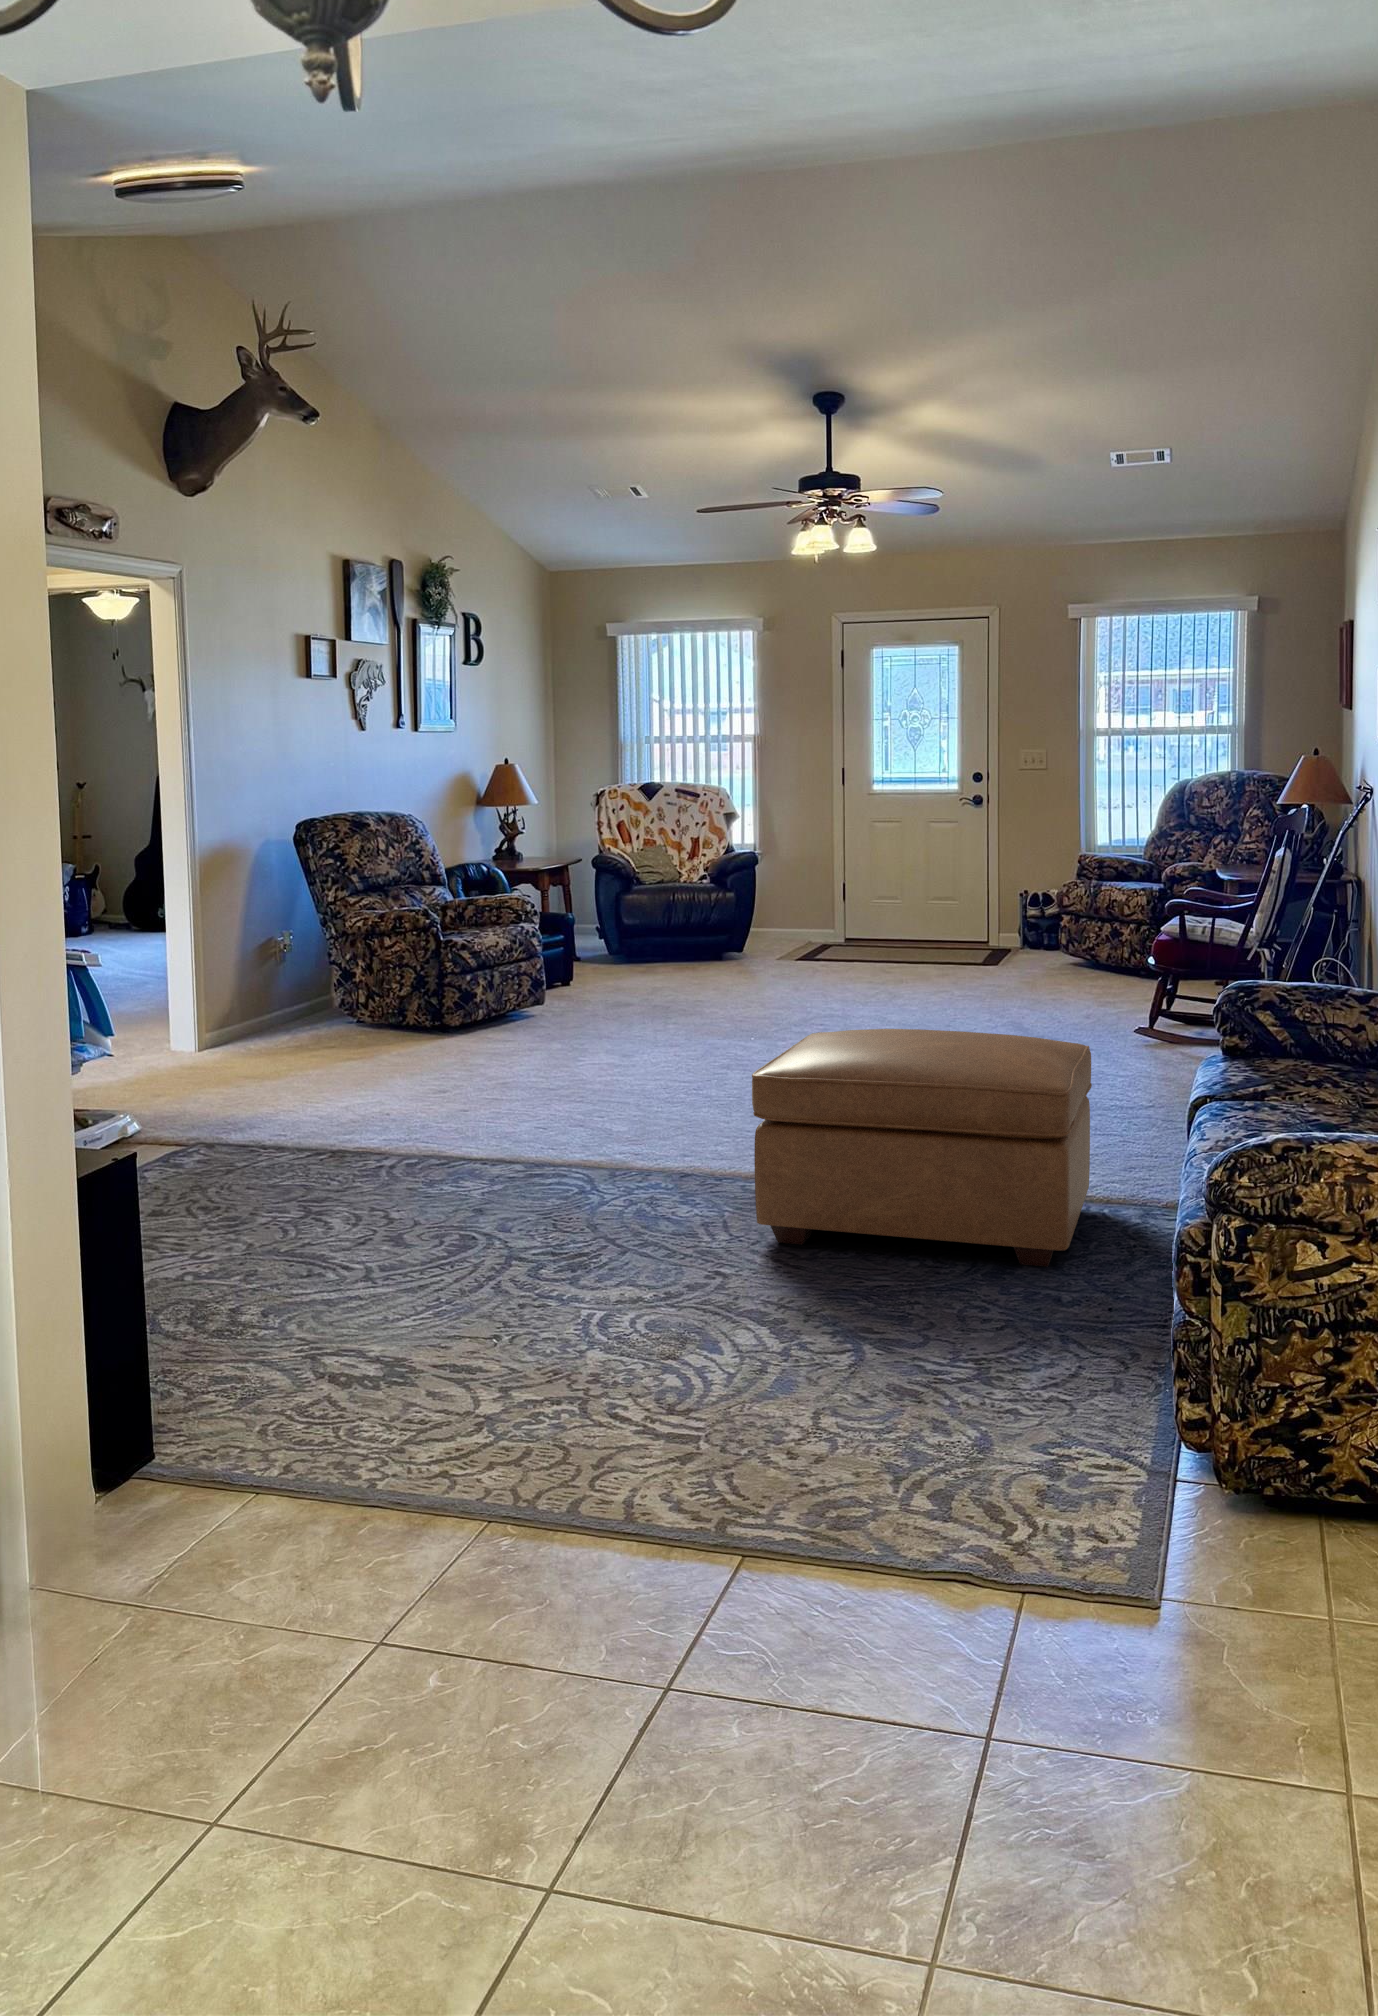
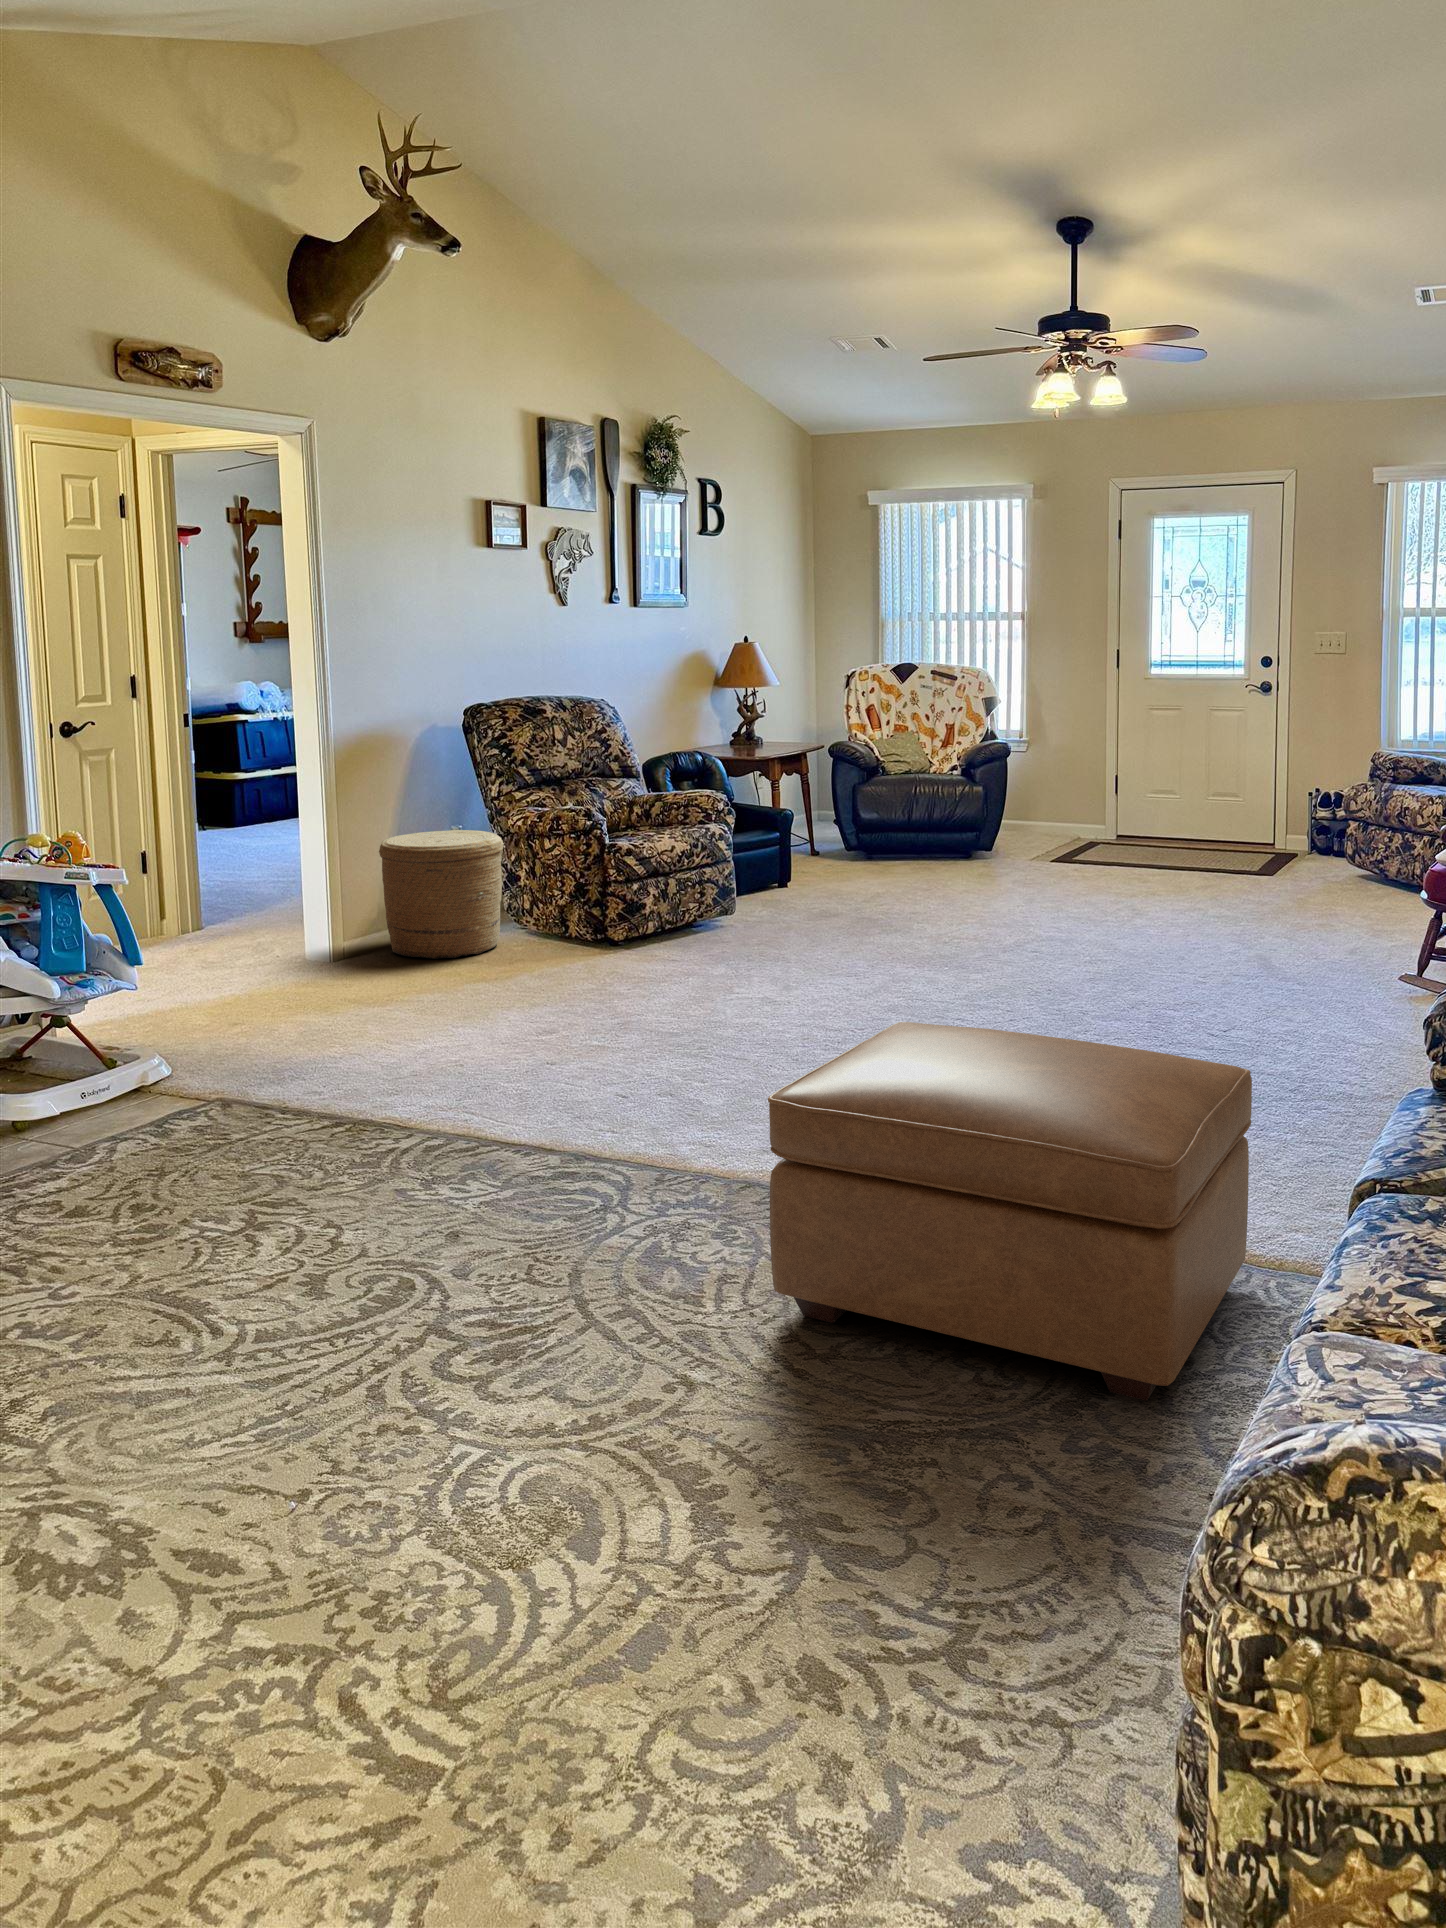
woven basket: none [228,934,343,1050] -> present [379,830,503,959]

